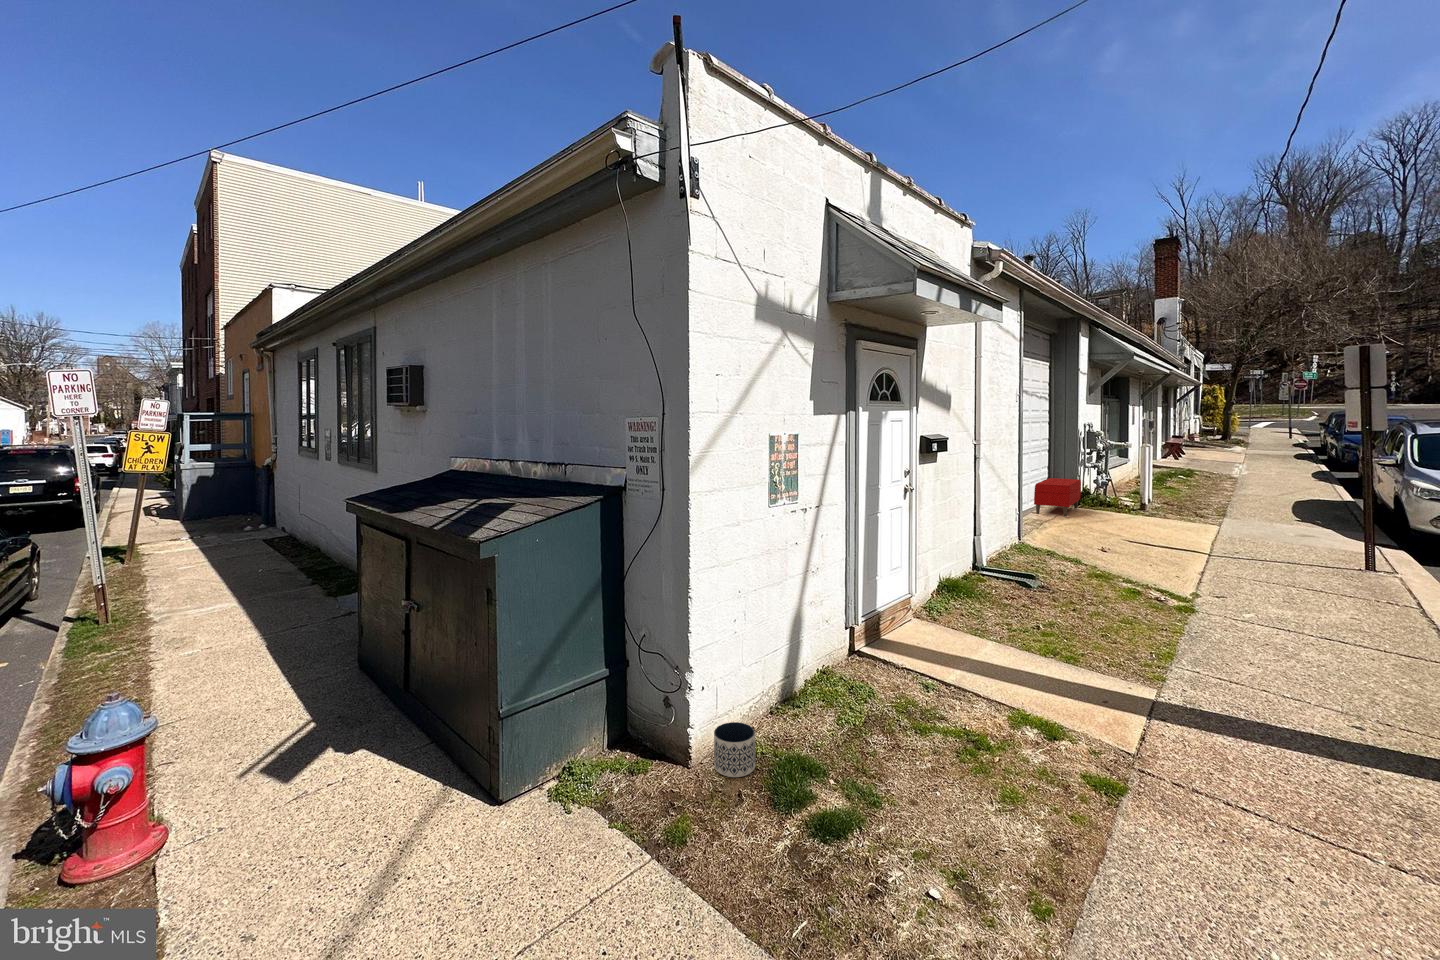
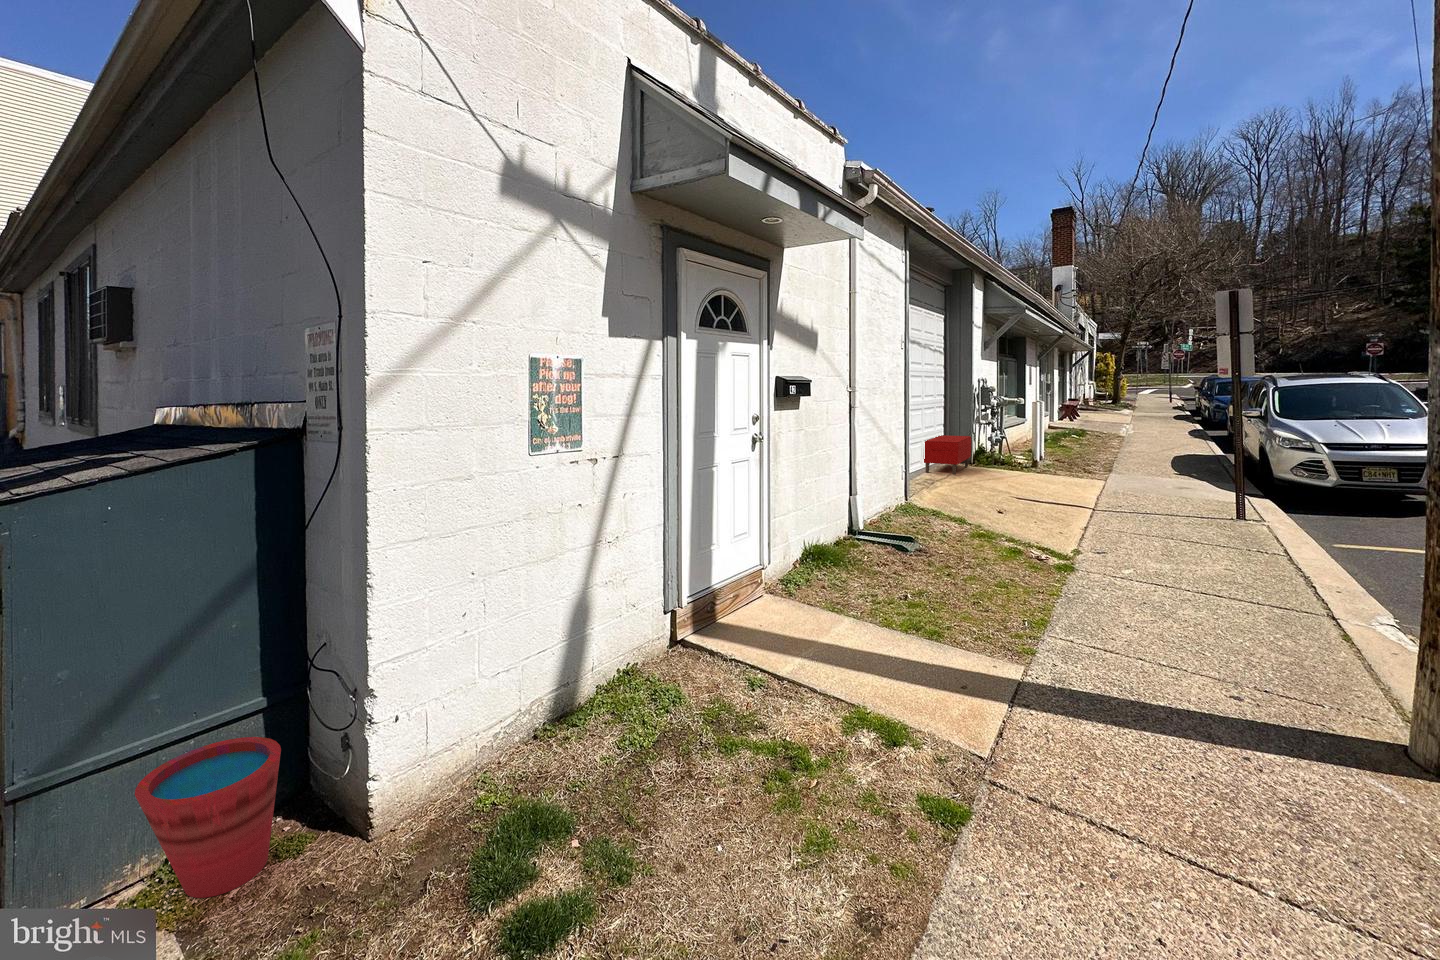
bucket: none [541,702,621,808] -> present [135,737,281,898]
planter: present [714,722,755,777] -> none [436,748,500,827]

